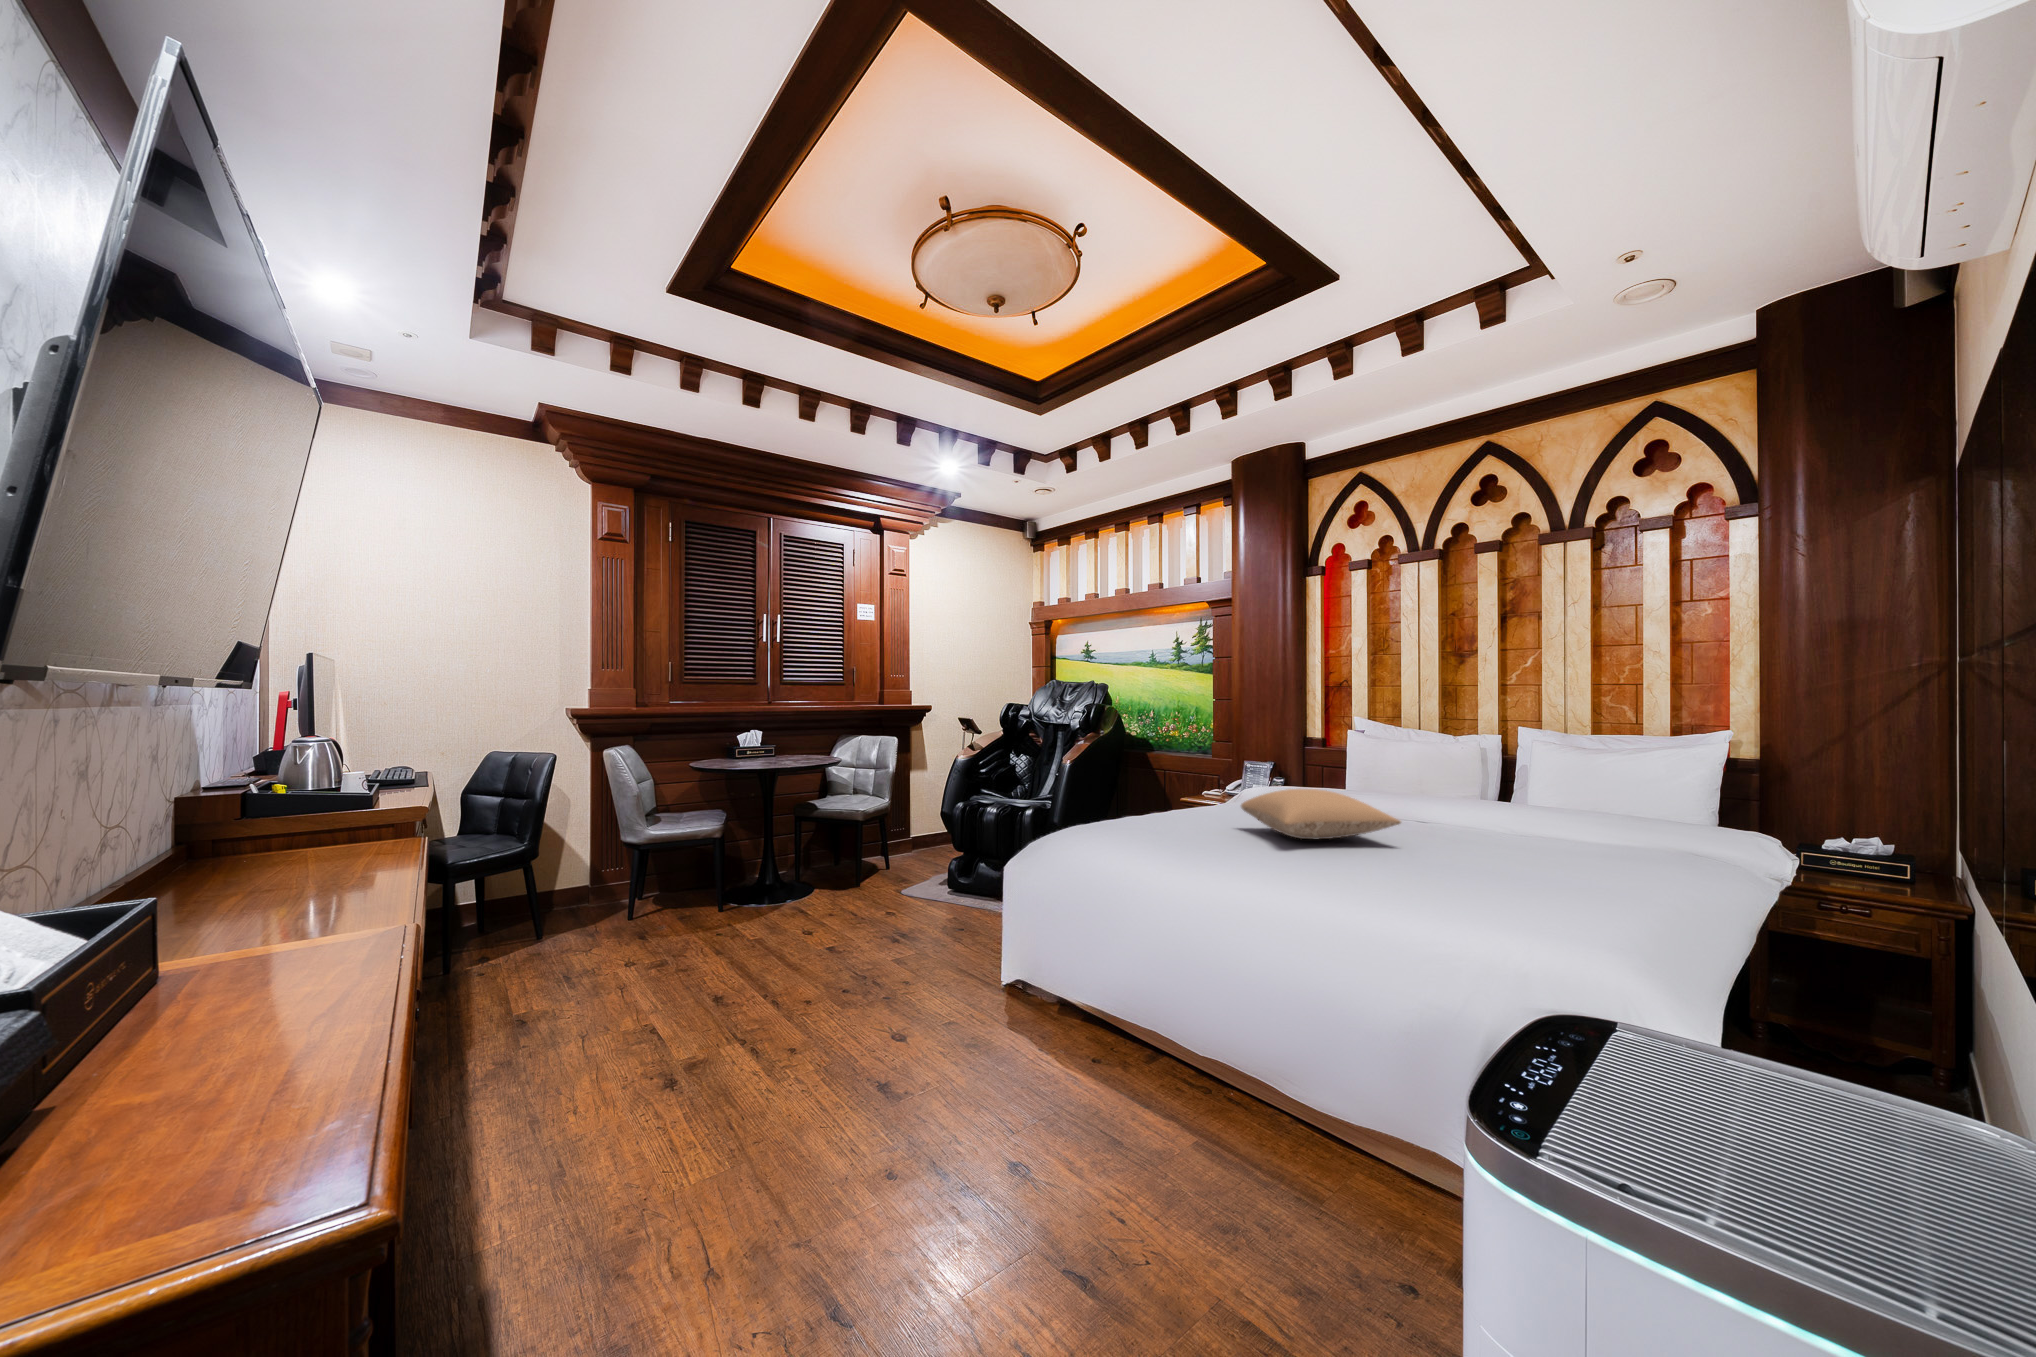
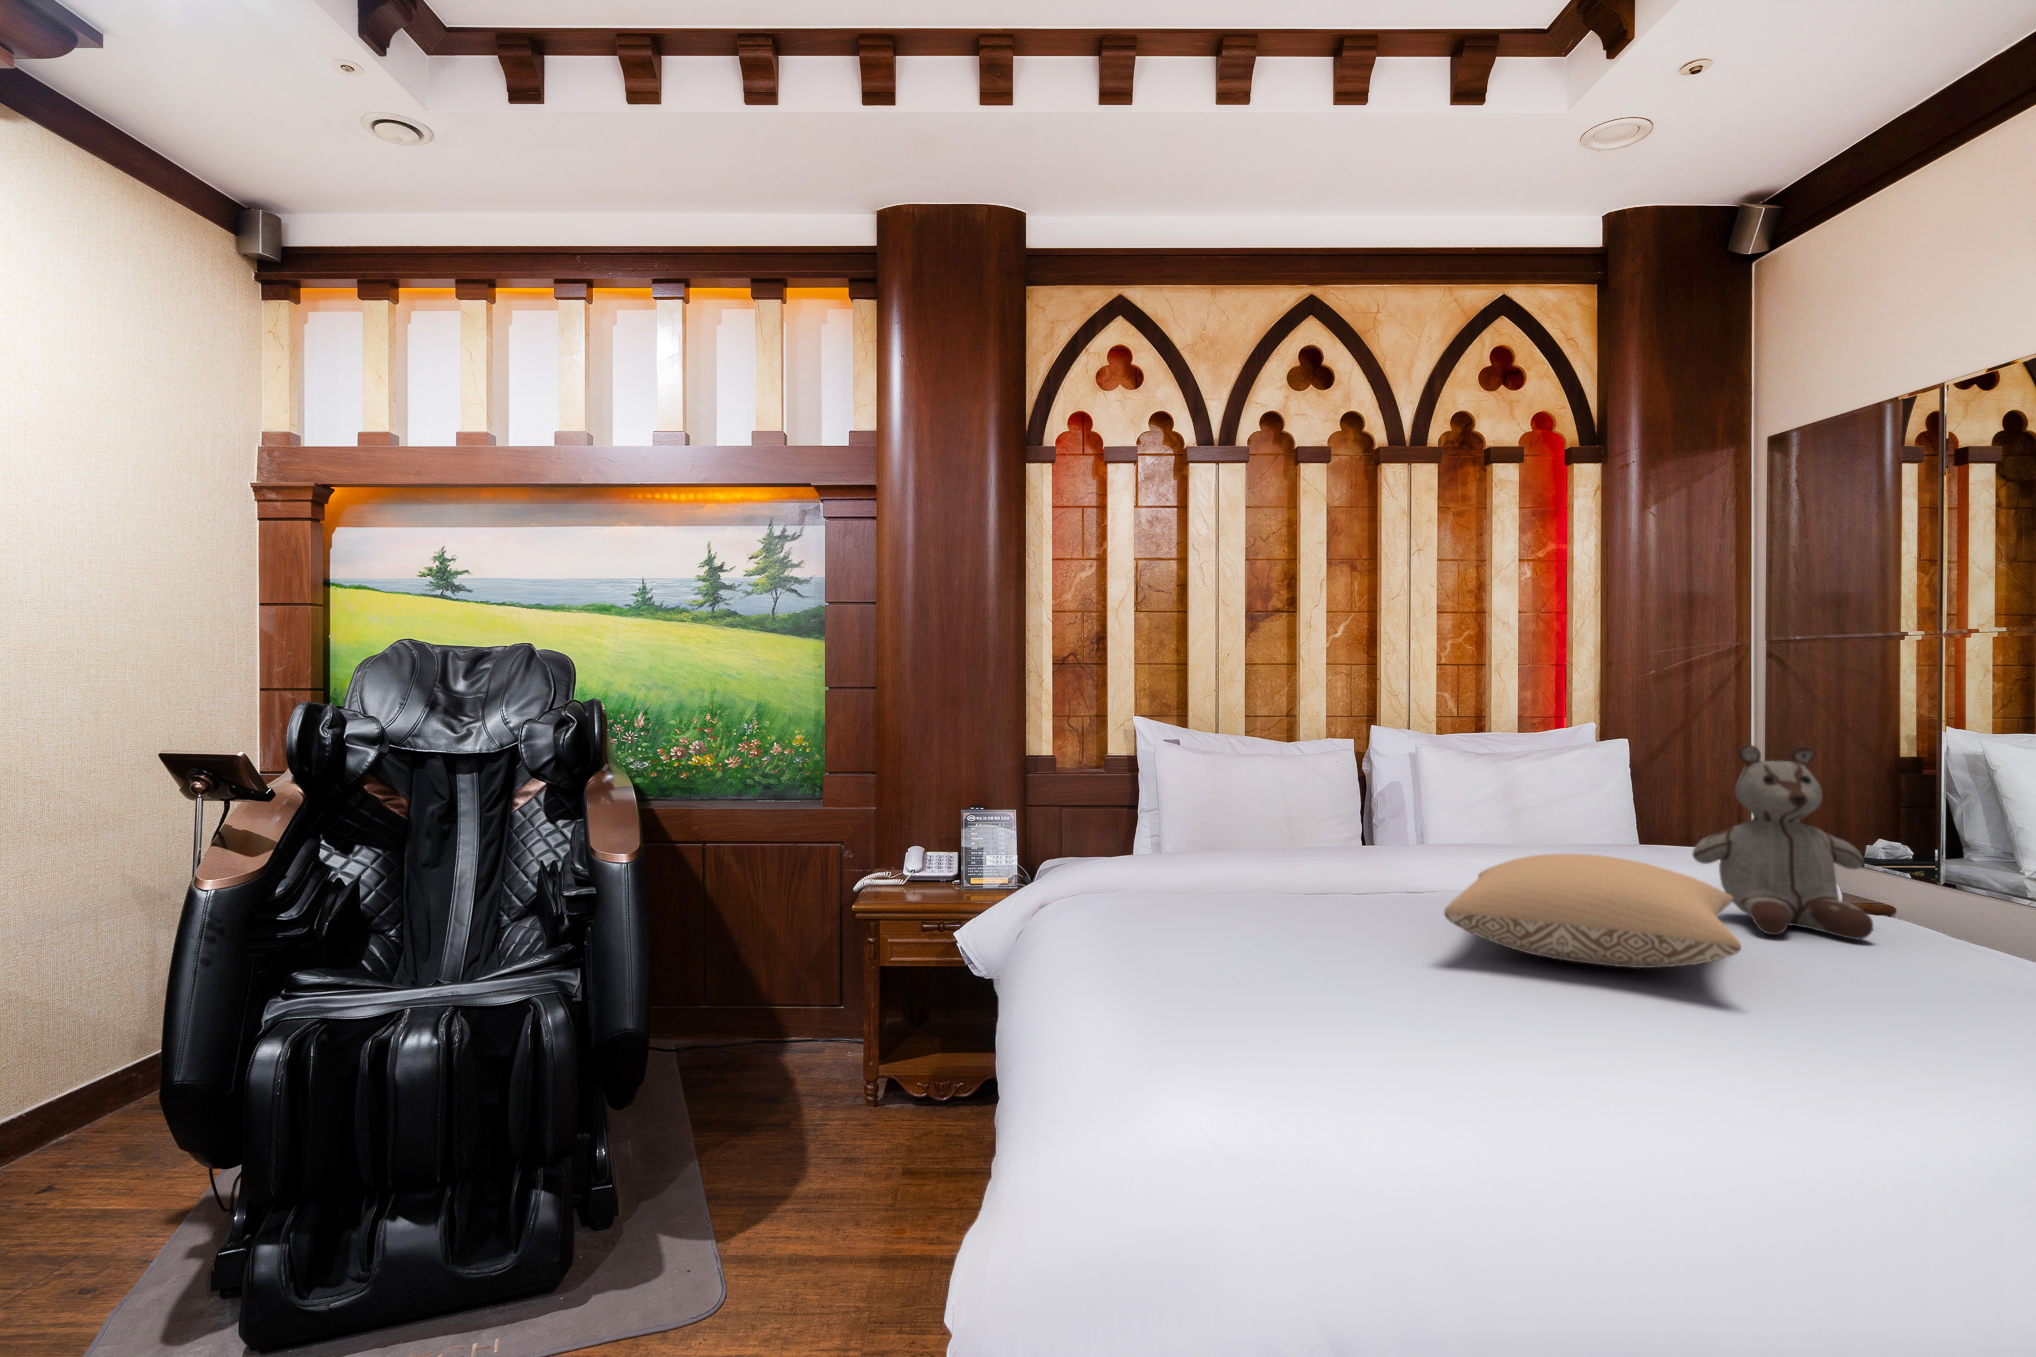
stuffed bear: none [1443,744,1546,859] -> present [1693,744,1873,939]

